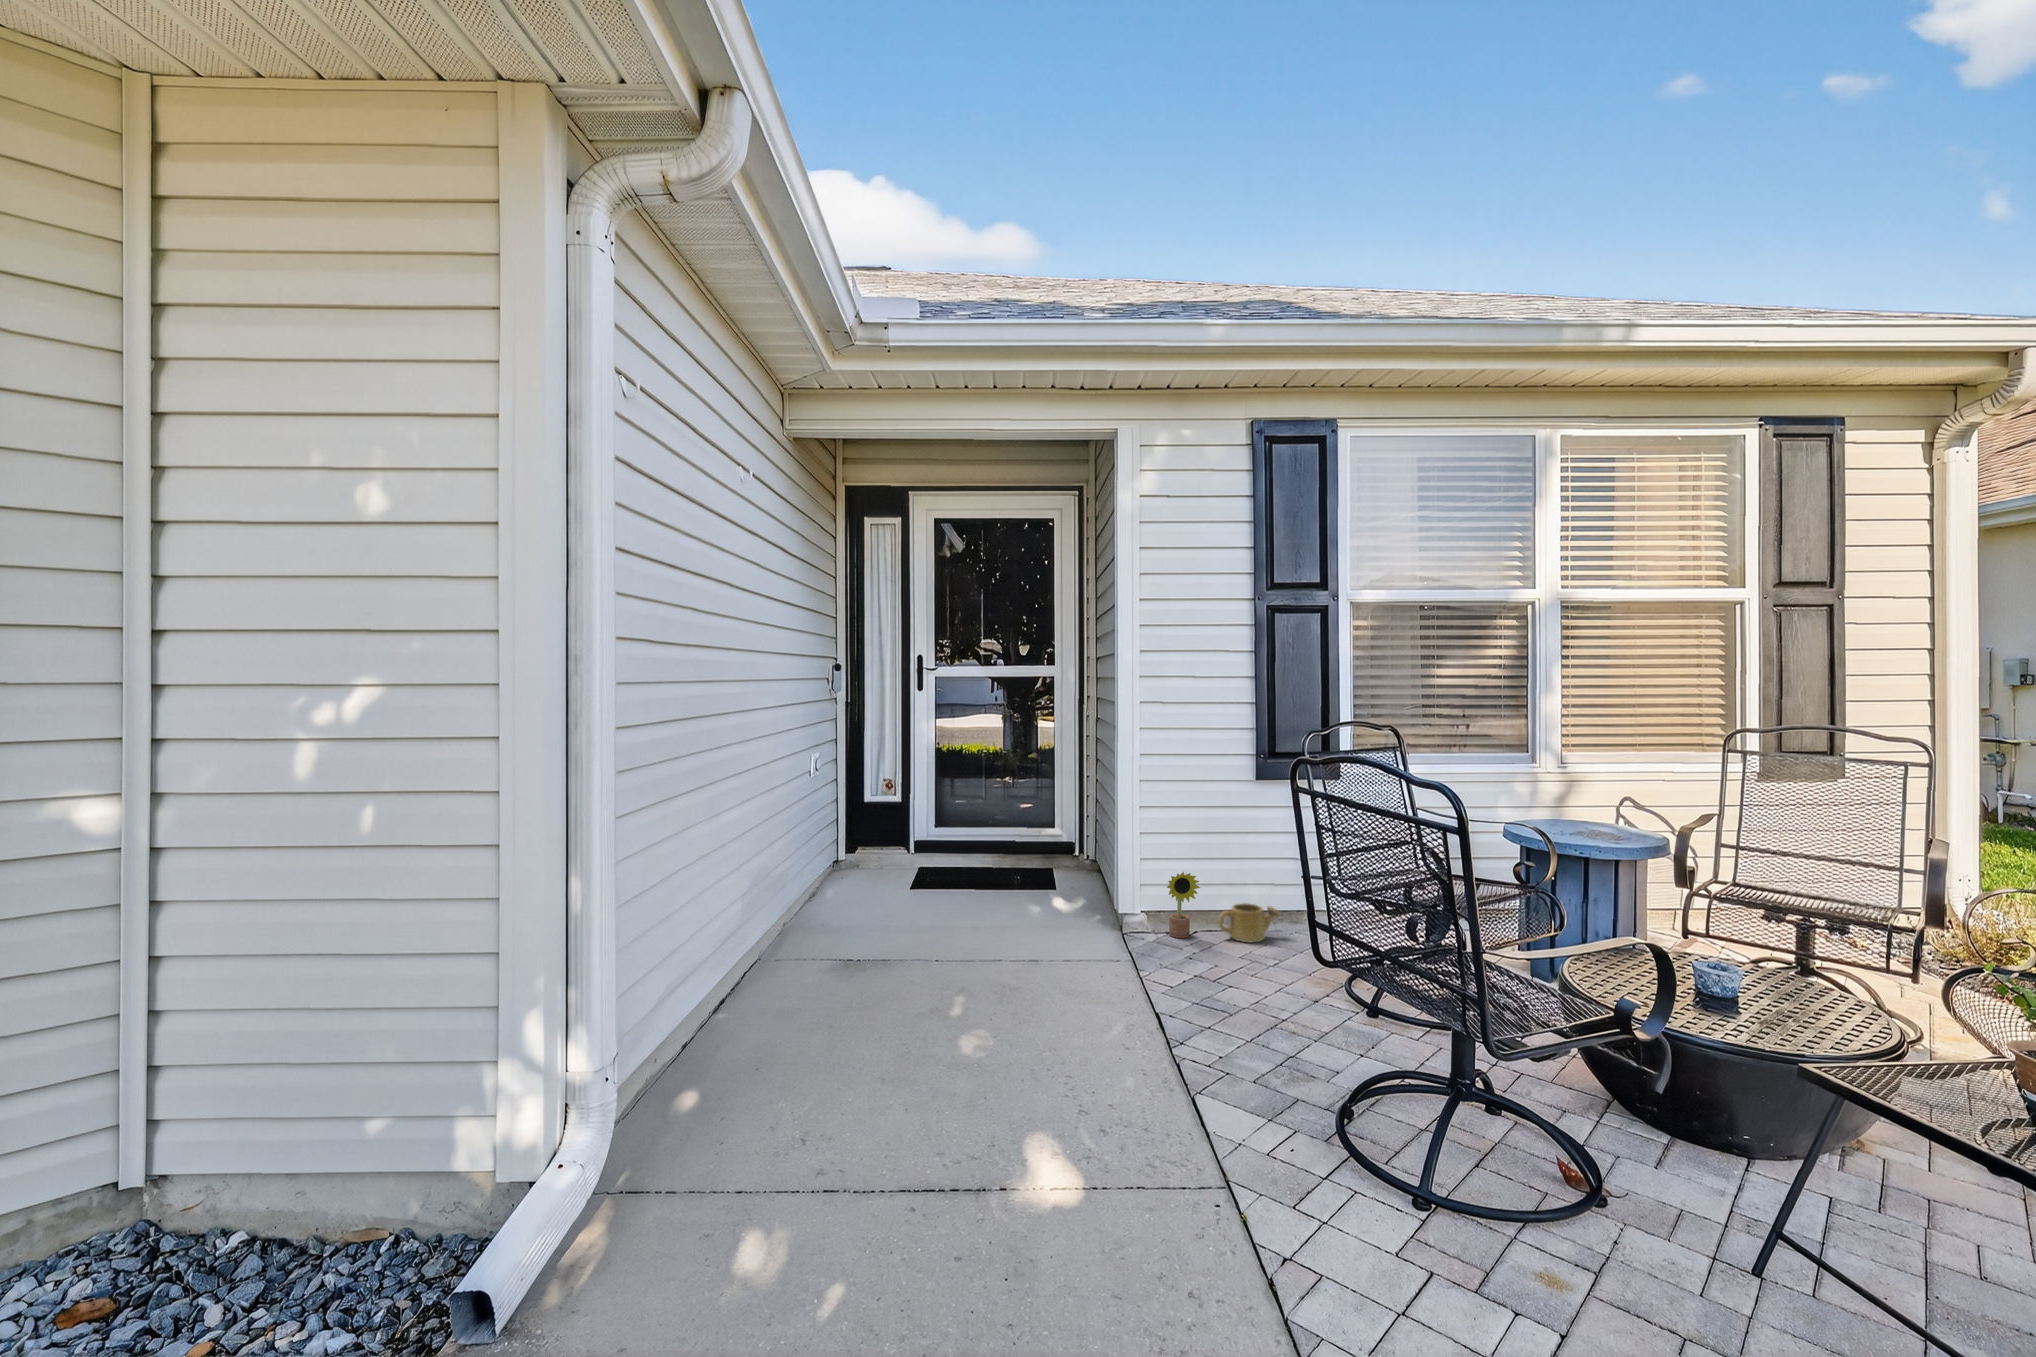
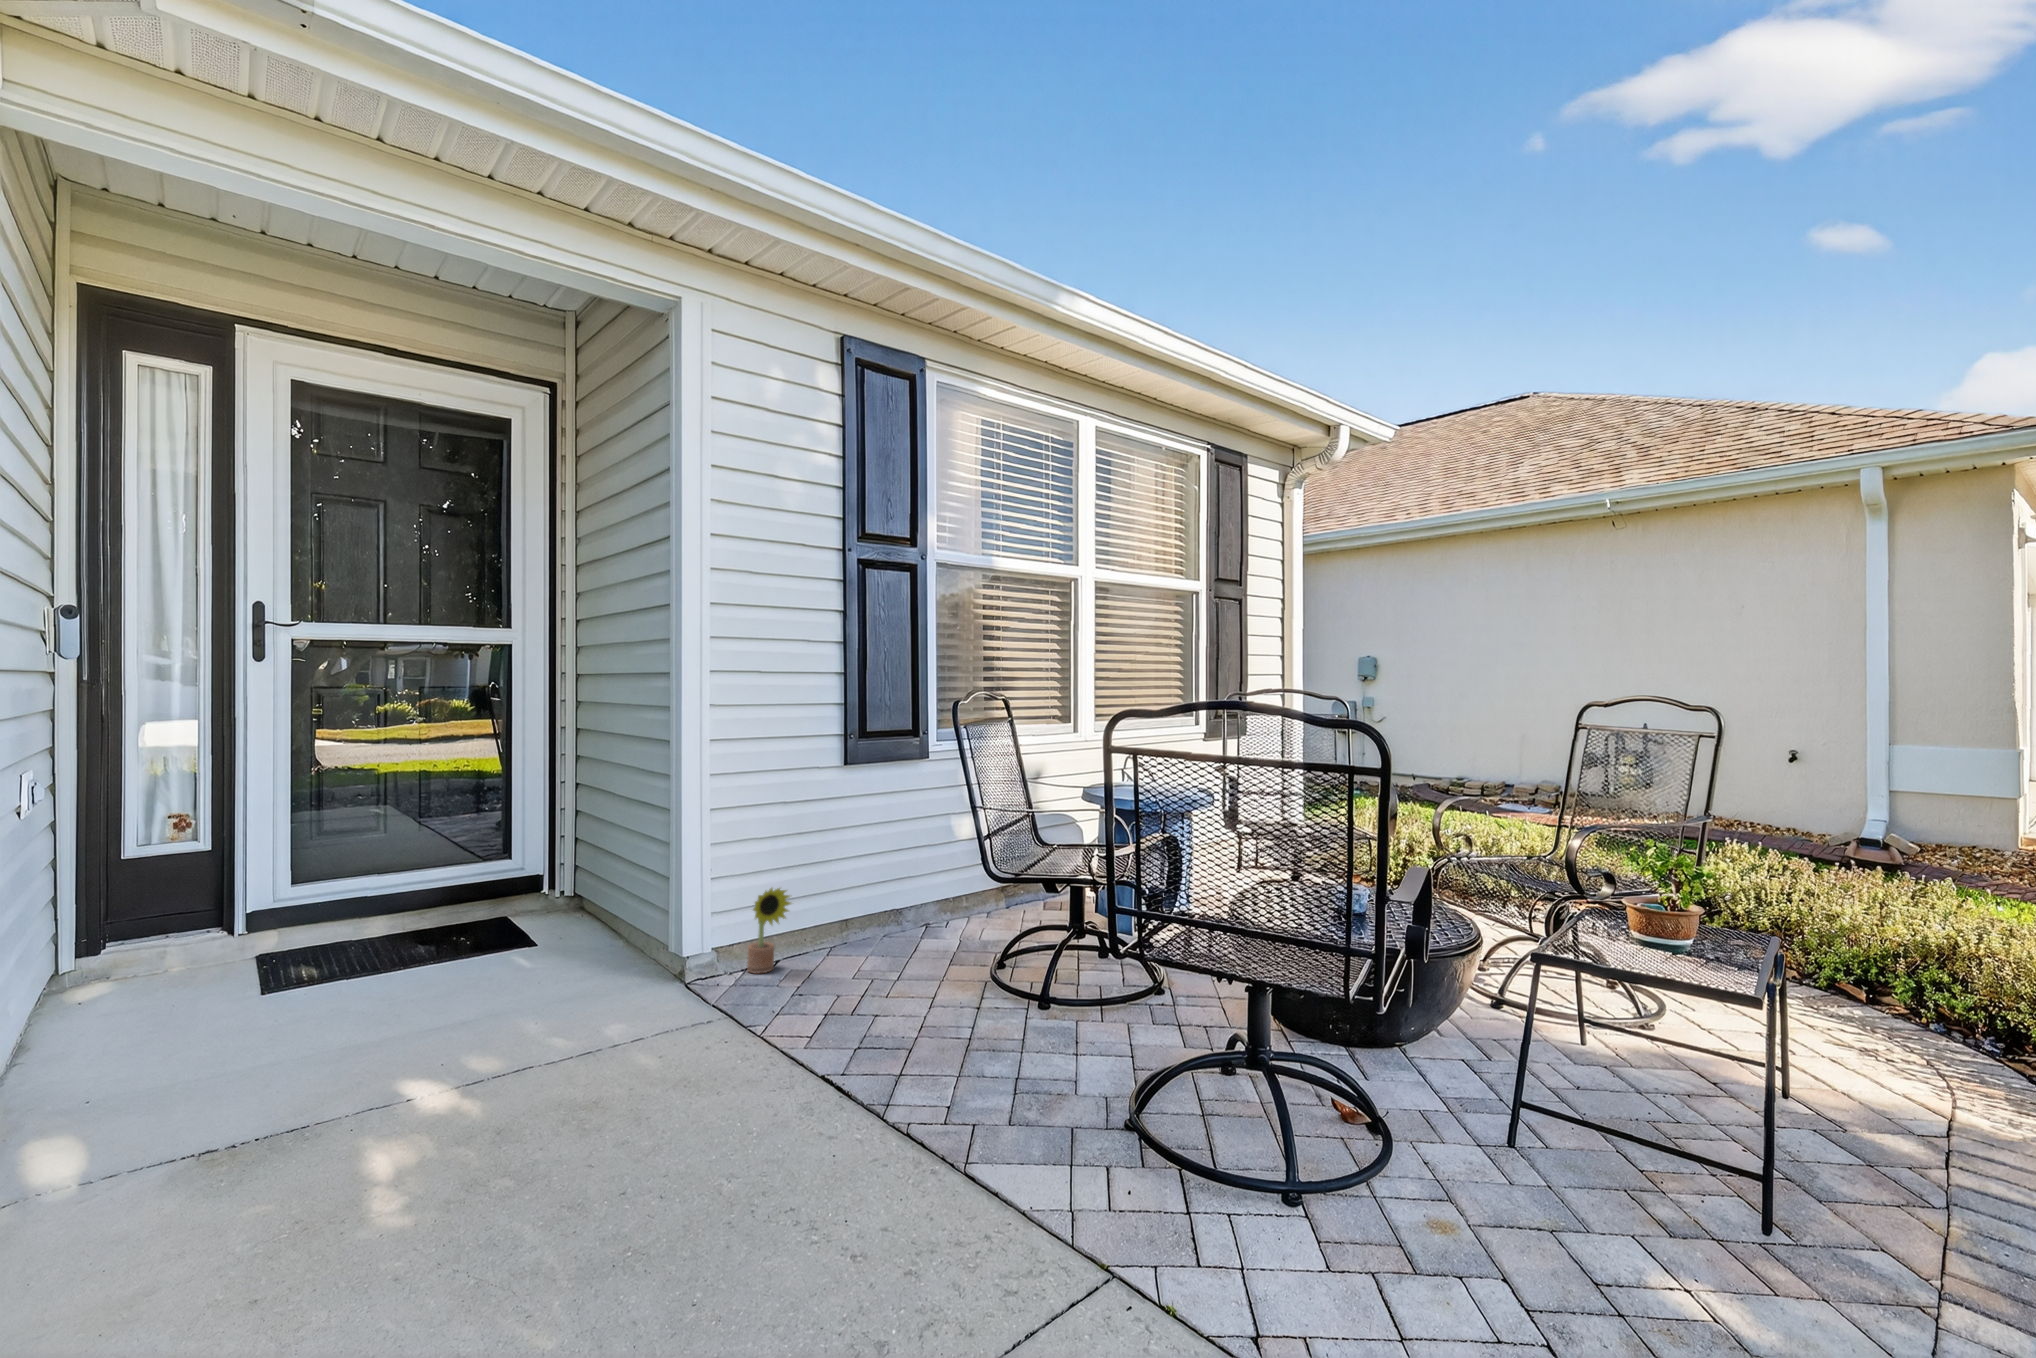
watering can: present [1218,903,1280,942] -> none [810,911,875,960]

